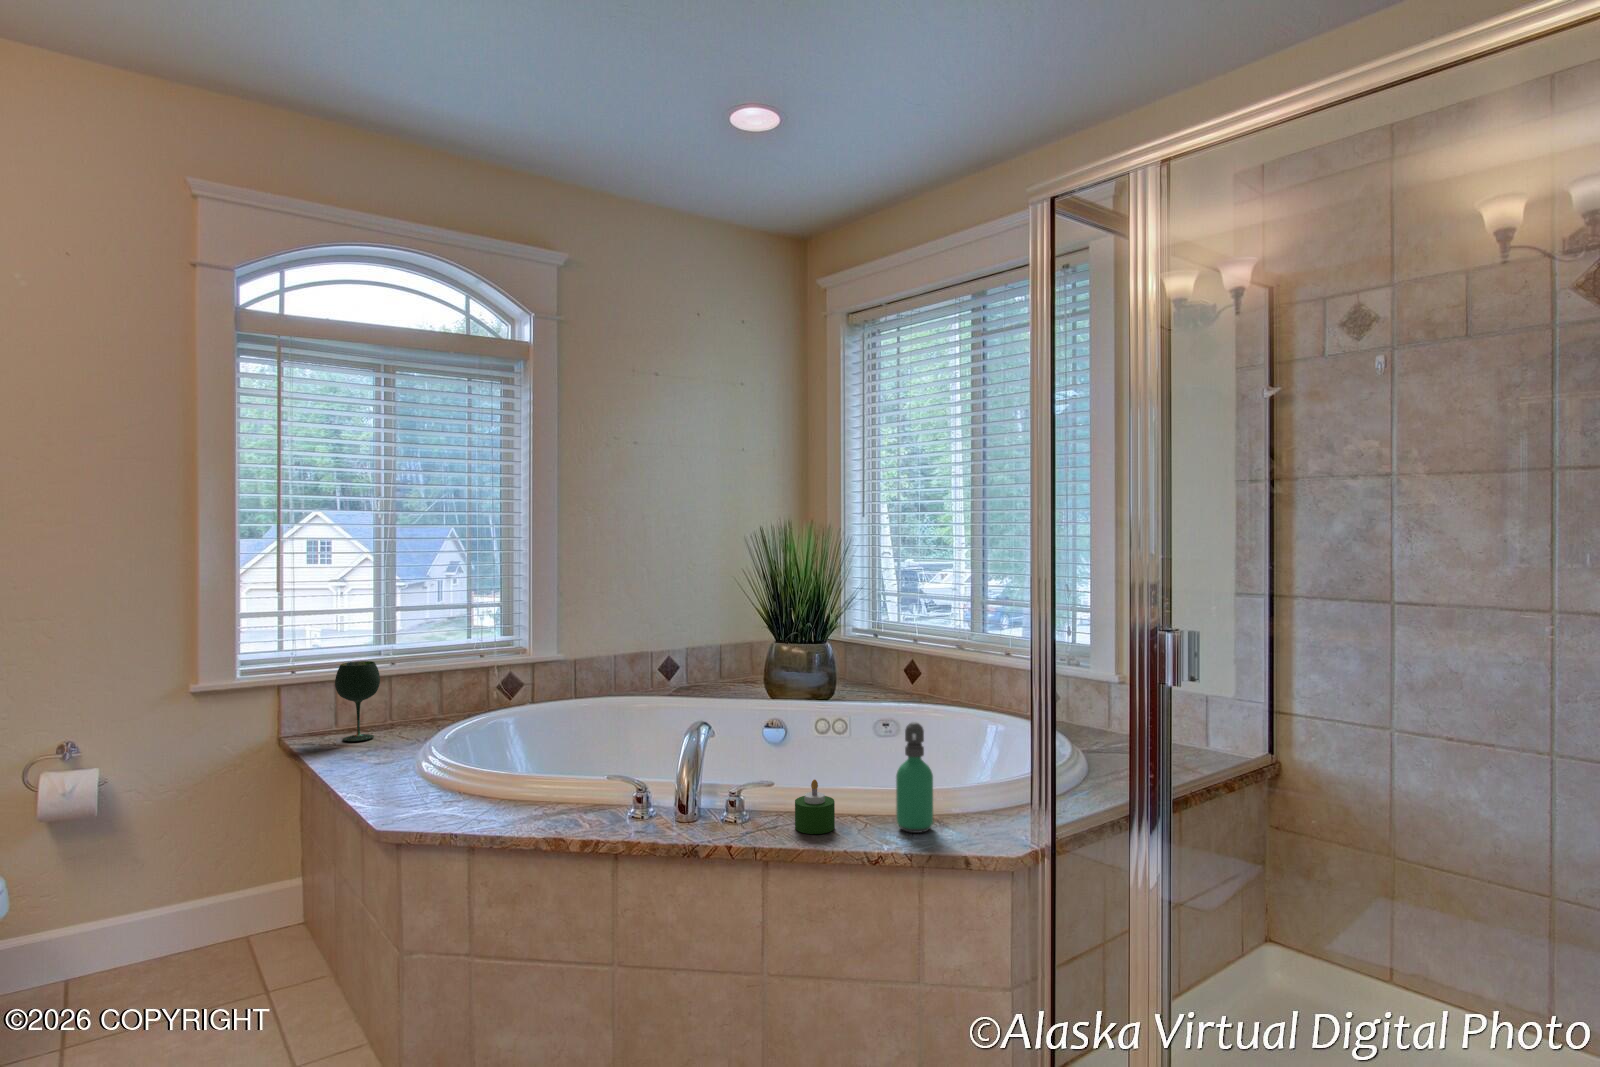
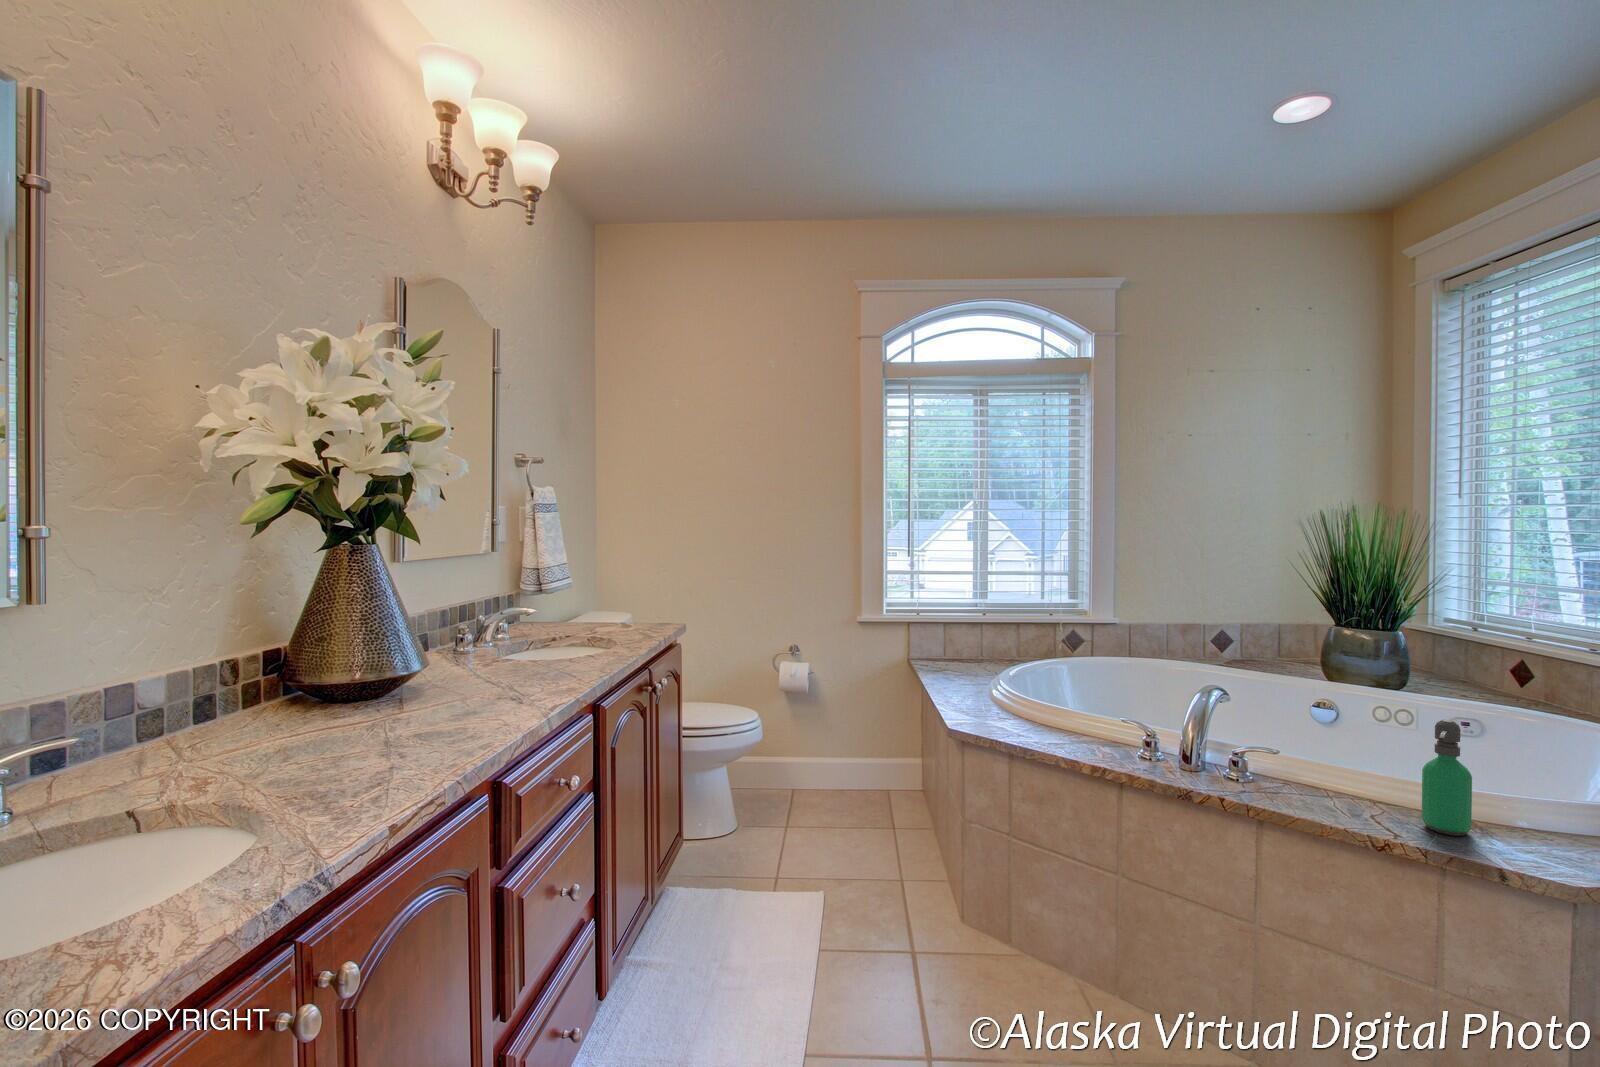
wine glass: present [335,661,380,741] -> none [943,609,972,665]
candle: present [795,779,835,834] -> none [1298,757,1345,810]

